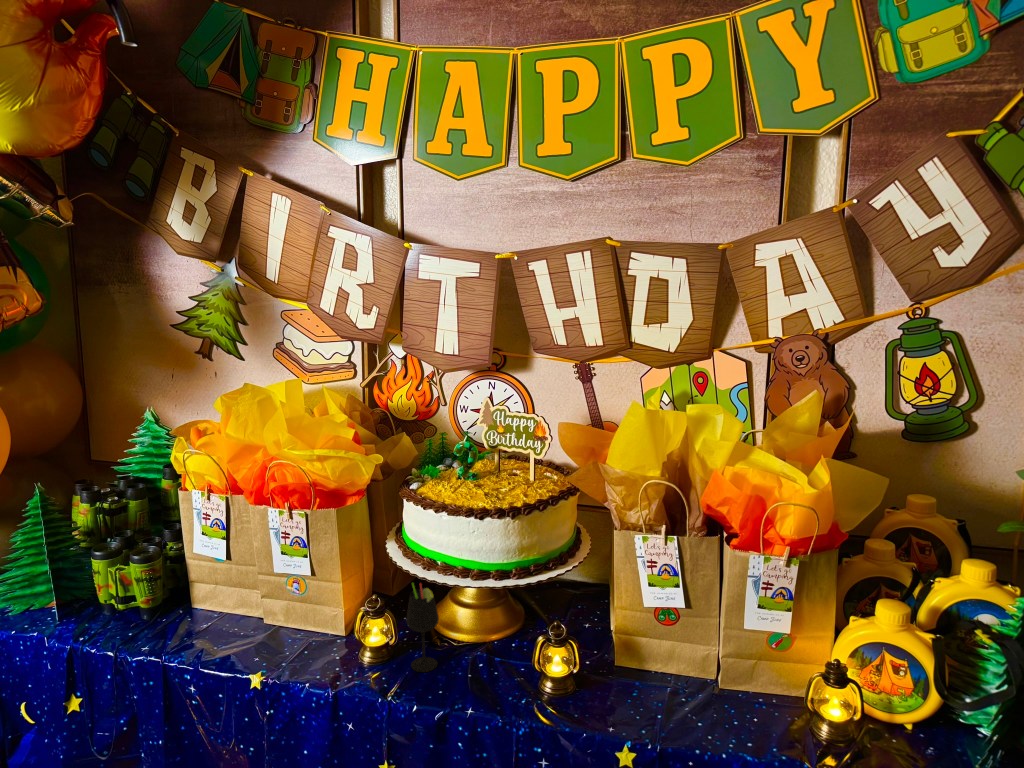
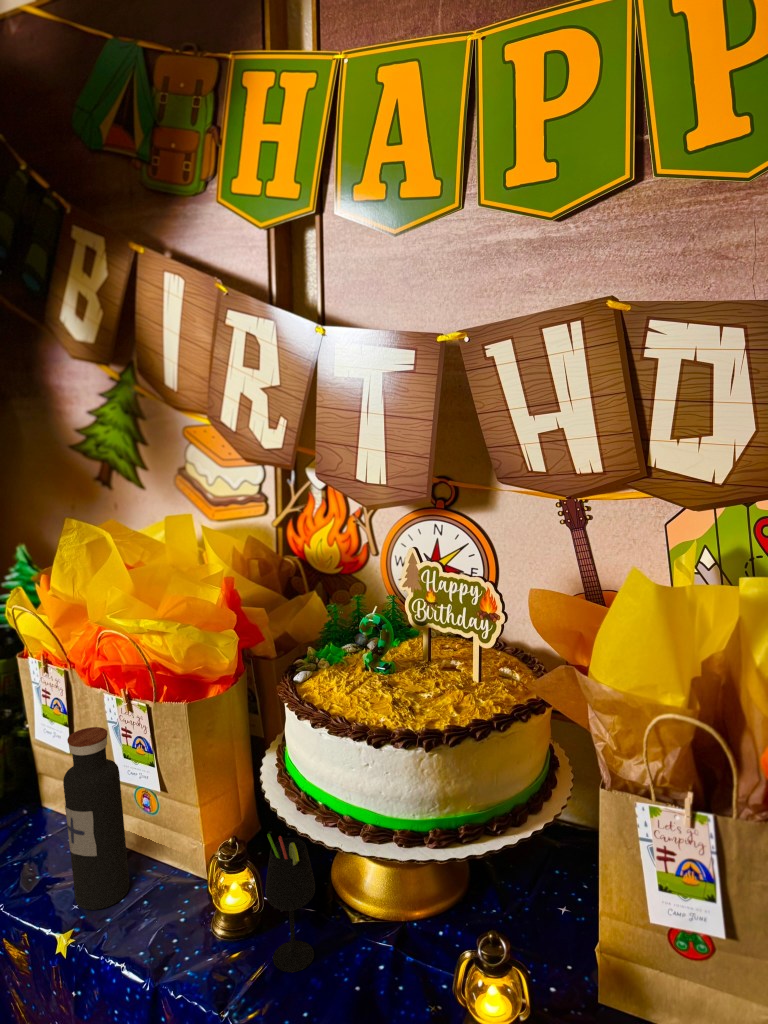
water bottle: none [247,533,292,660] -> present [63,727,129,910]

